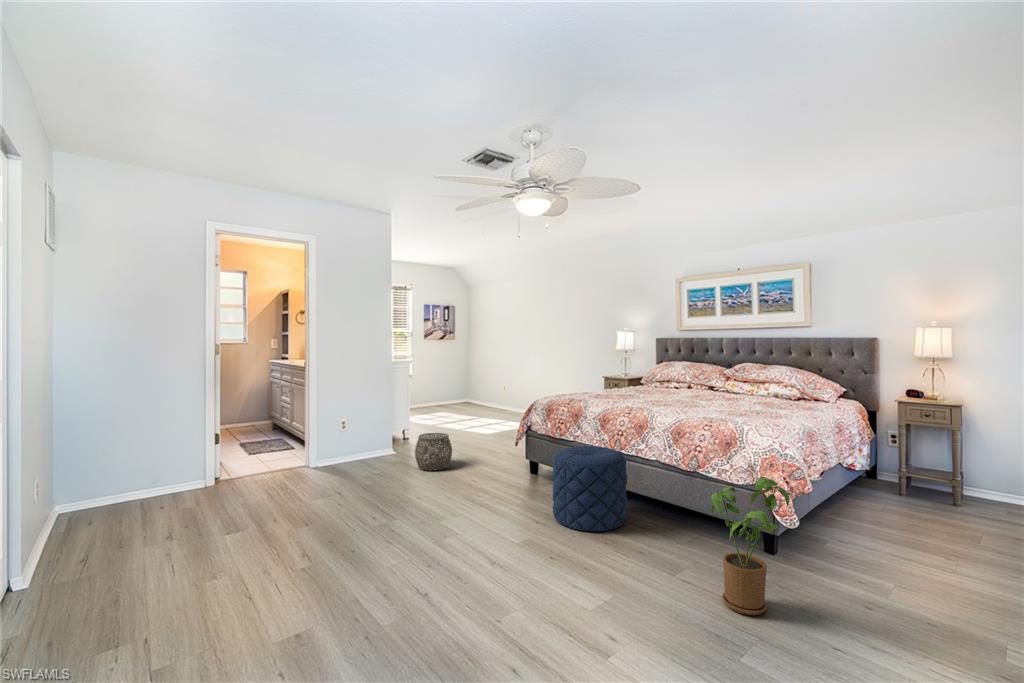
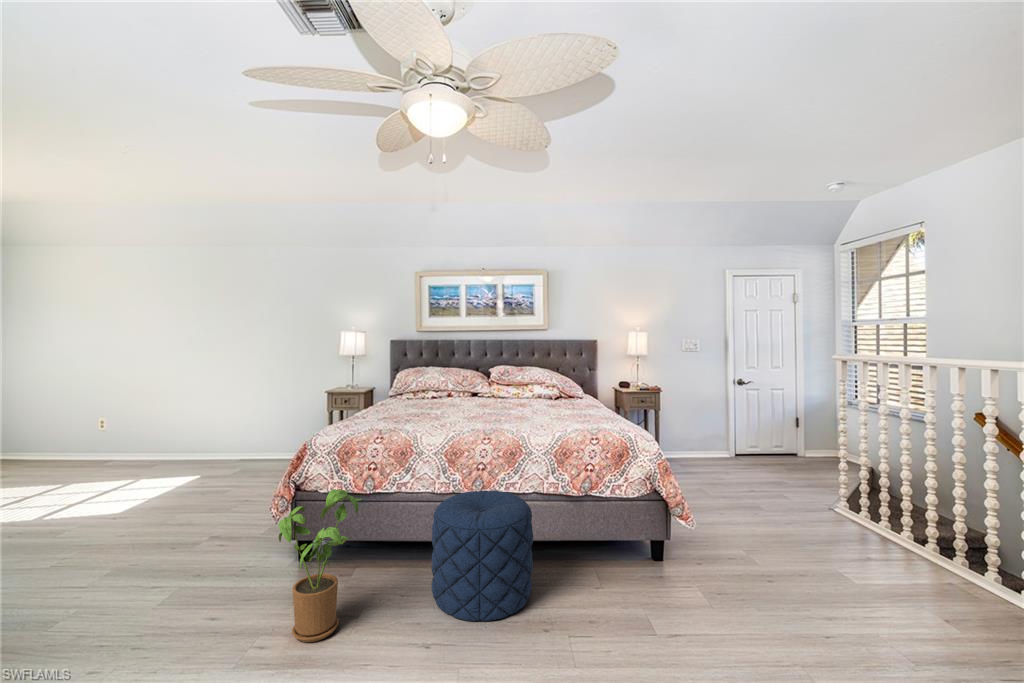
woven basket: present [415,433,452,470] -> none [48,531,148,623]
house plant: present [711,477,793,615] -> present [279,489,361,642]

